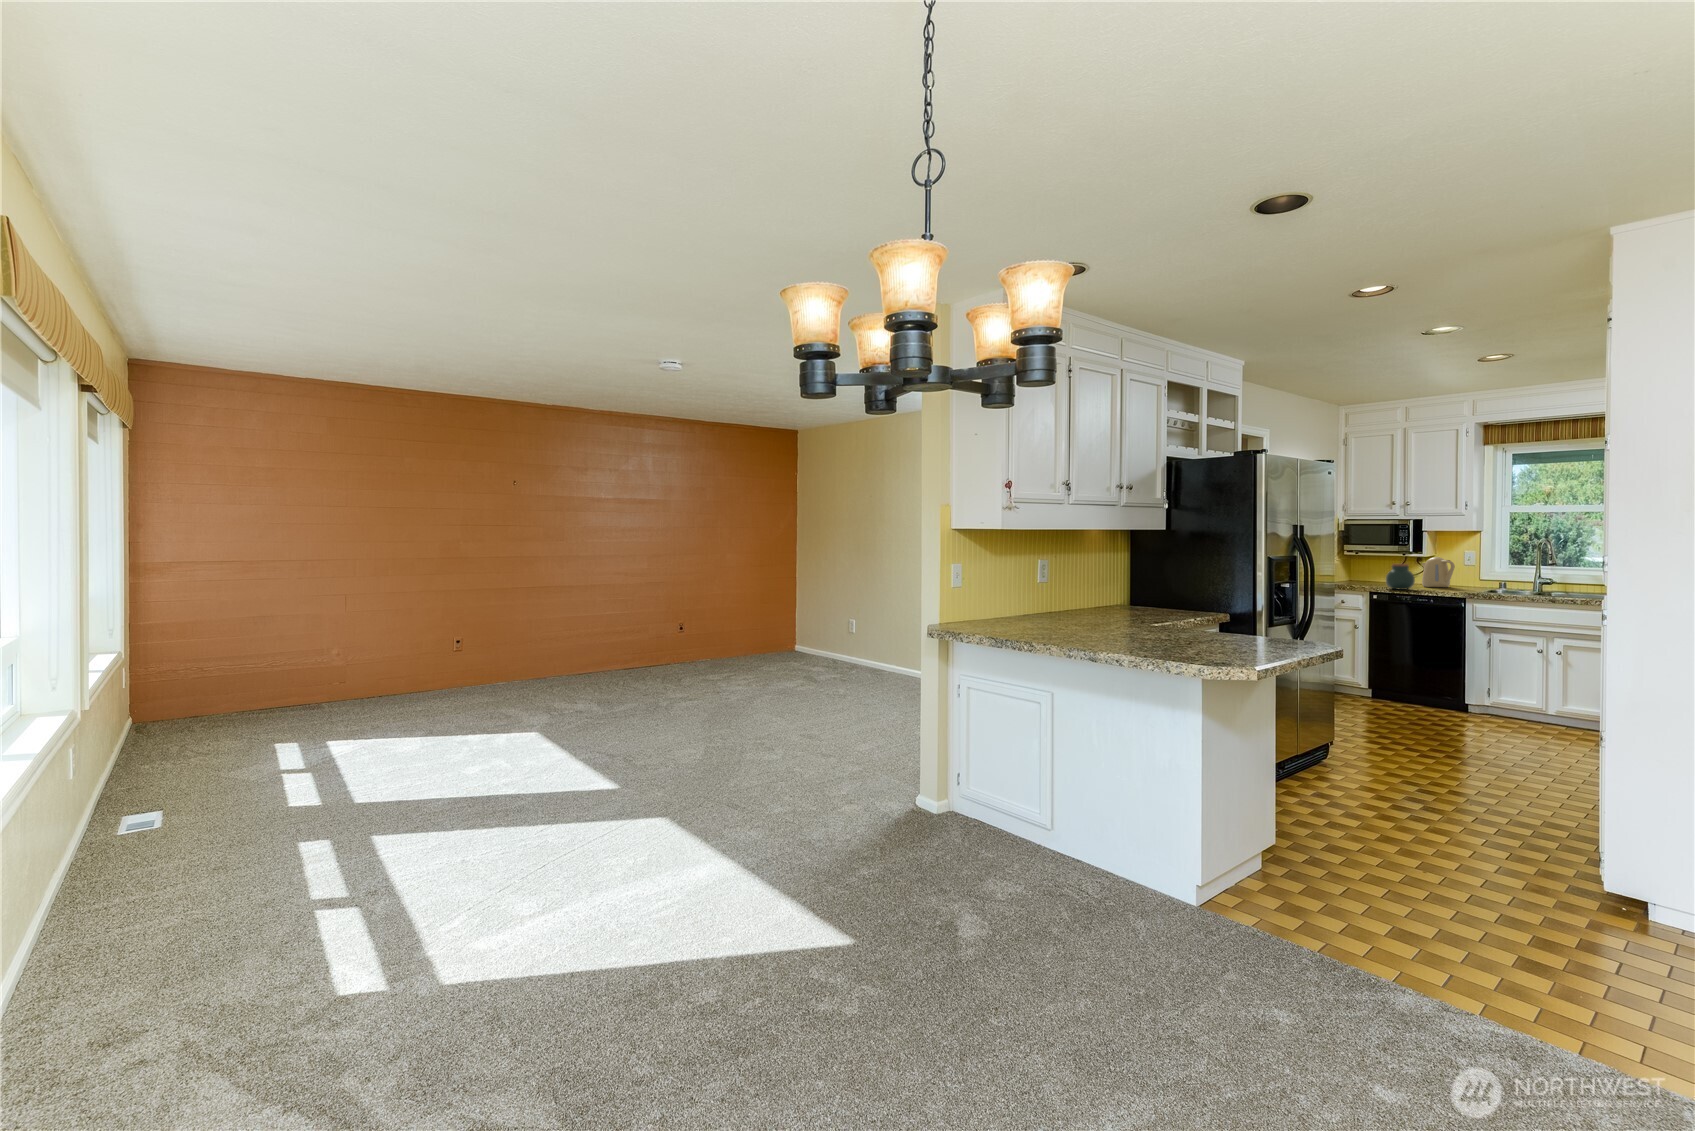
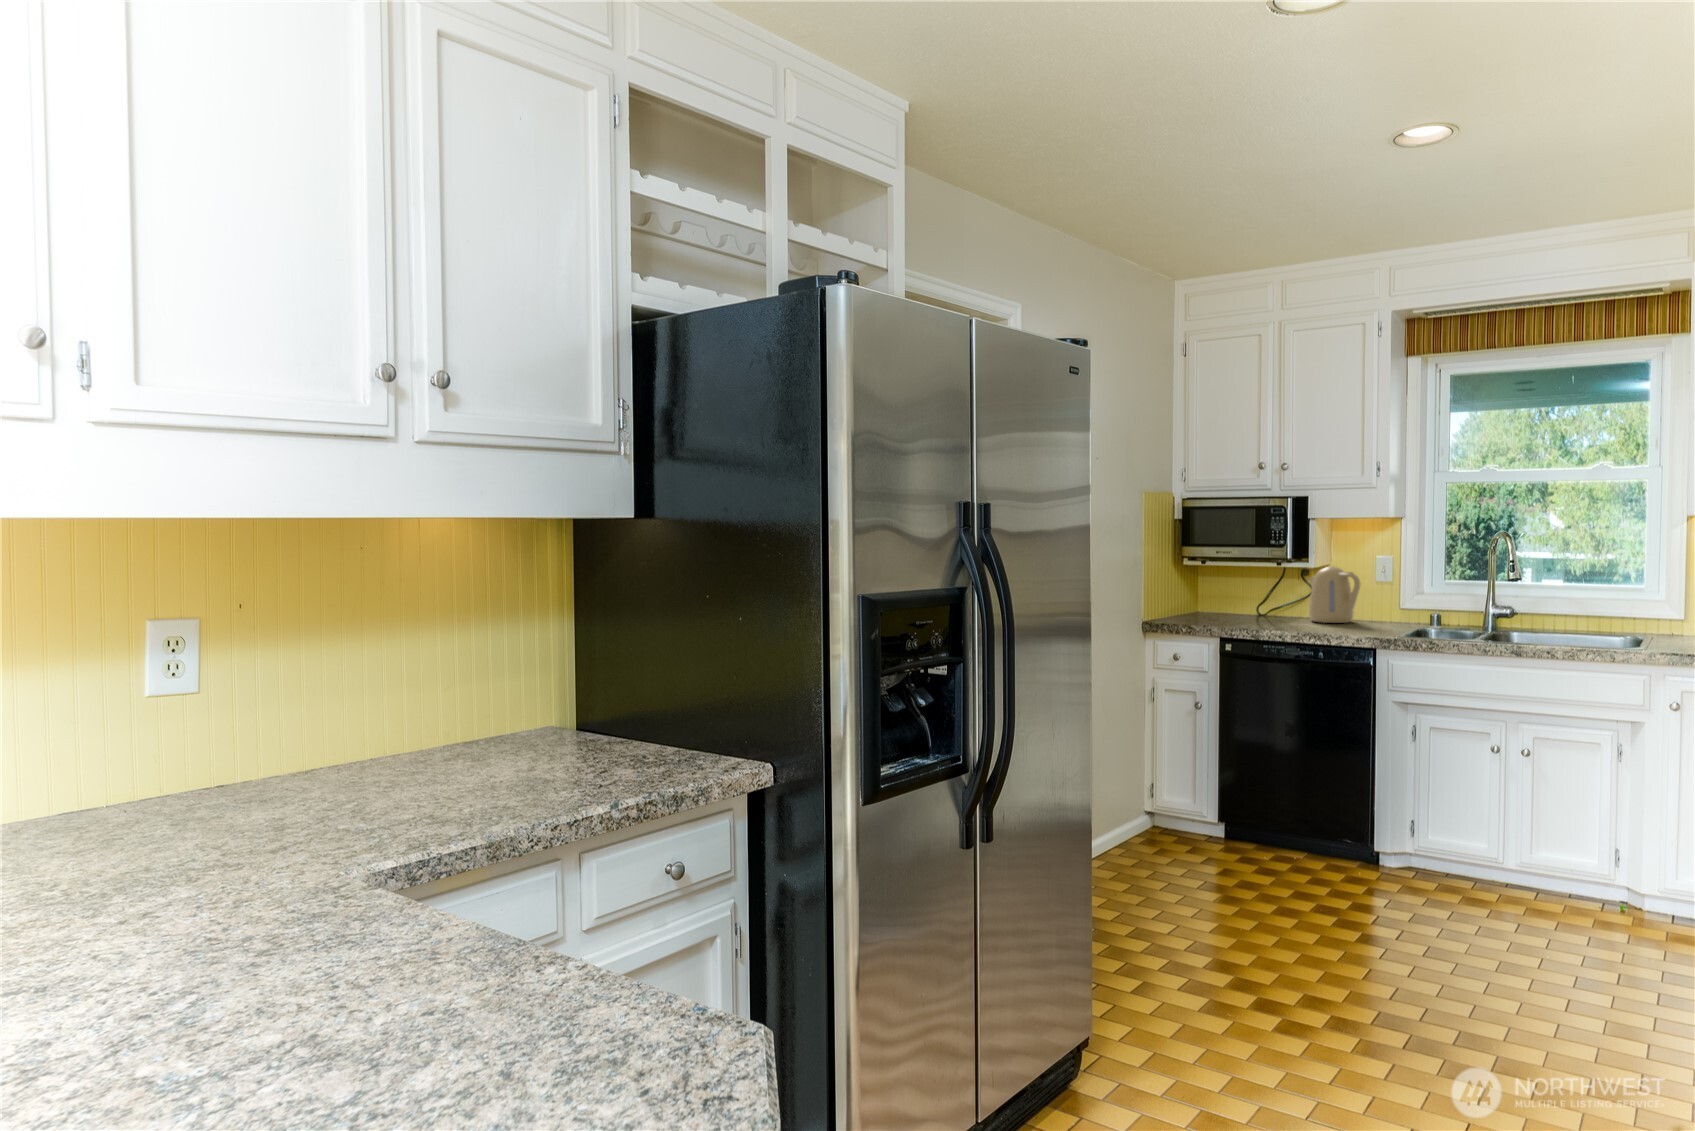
jar: present [1386,564,1415,590] -> none [1247,580,1294,629]

